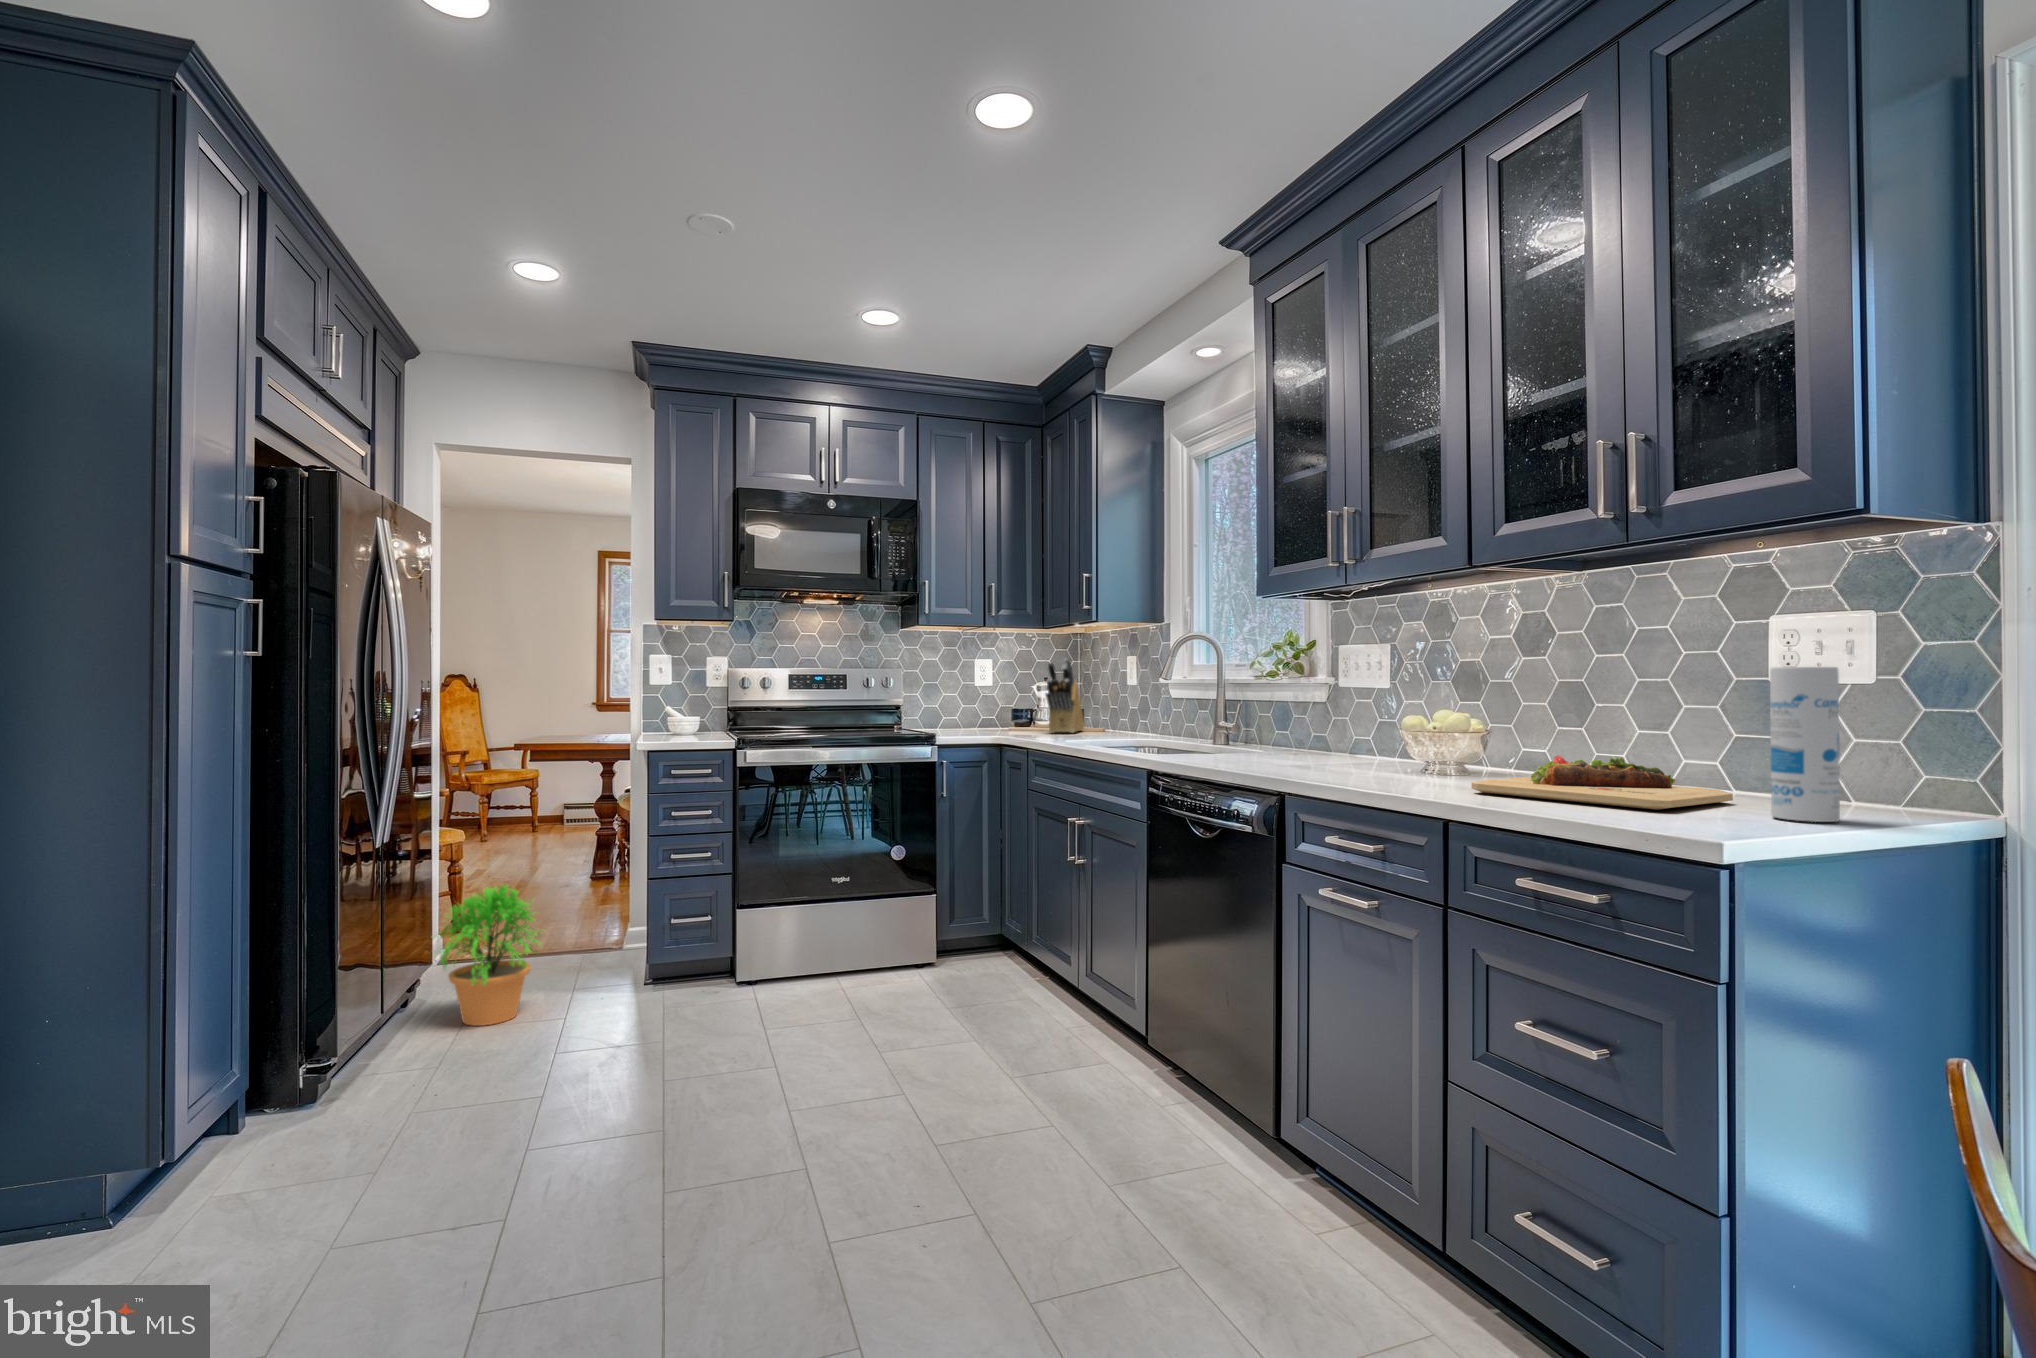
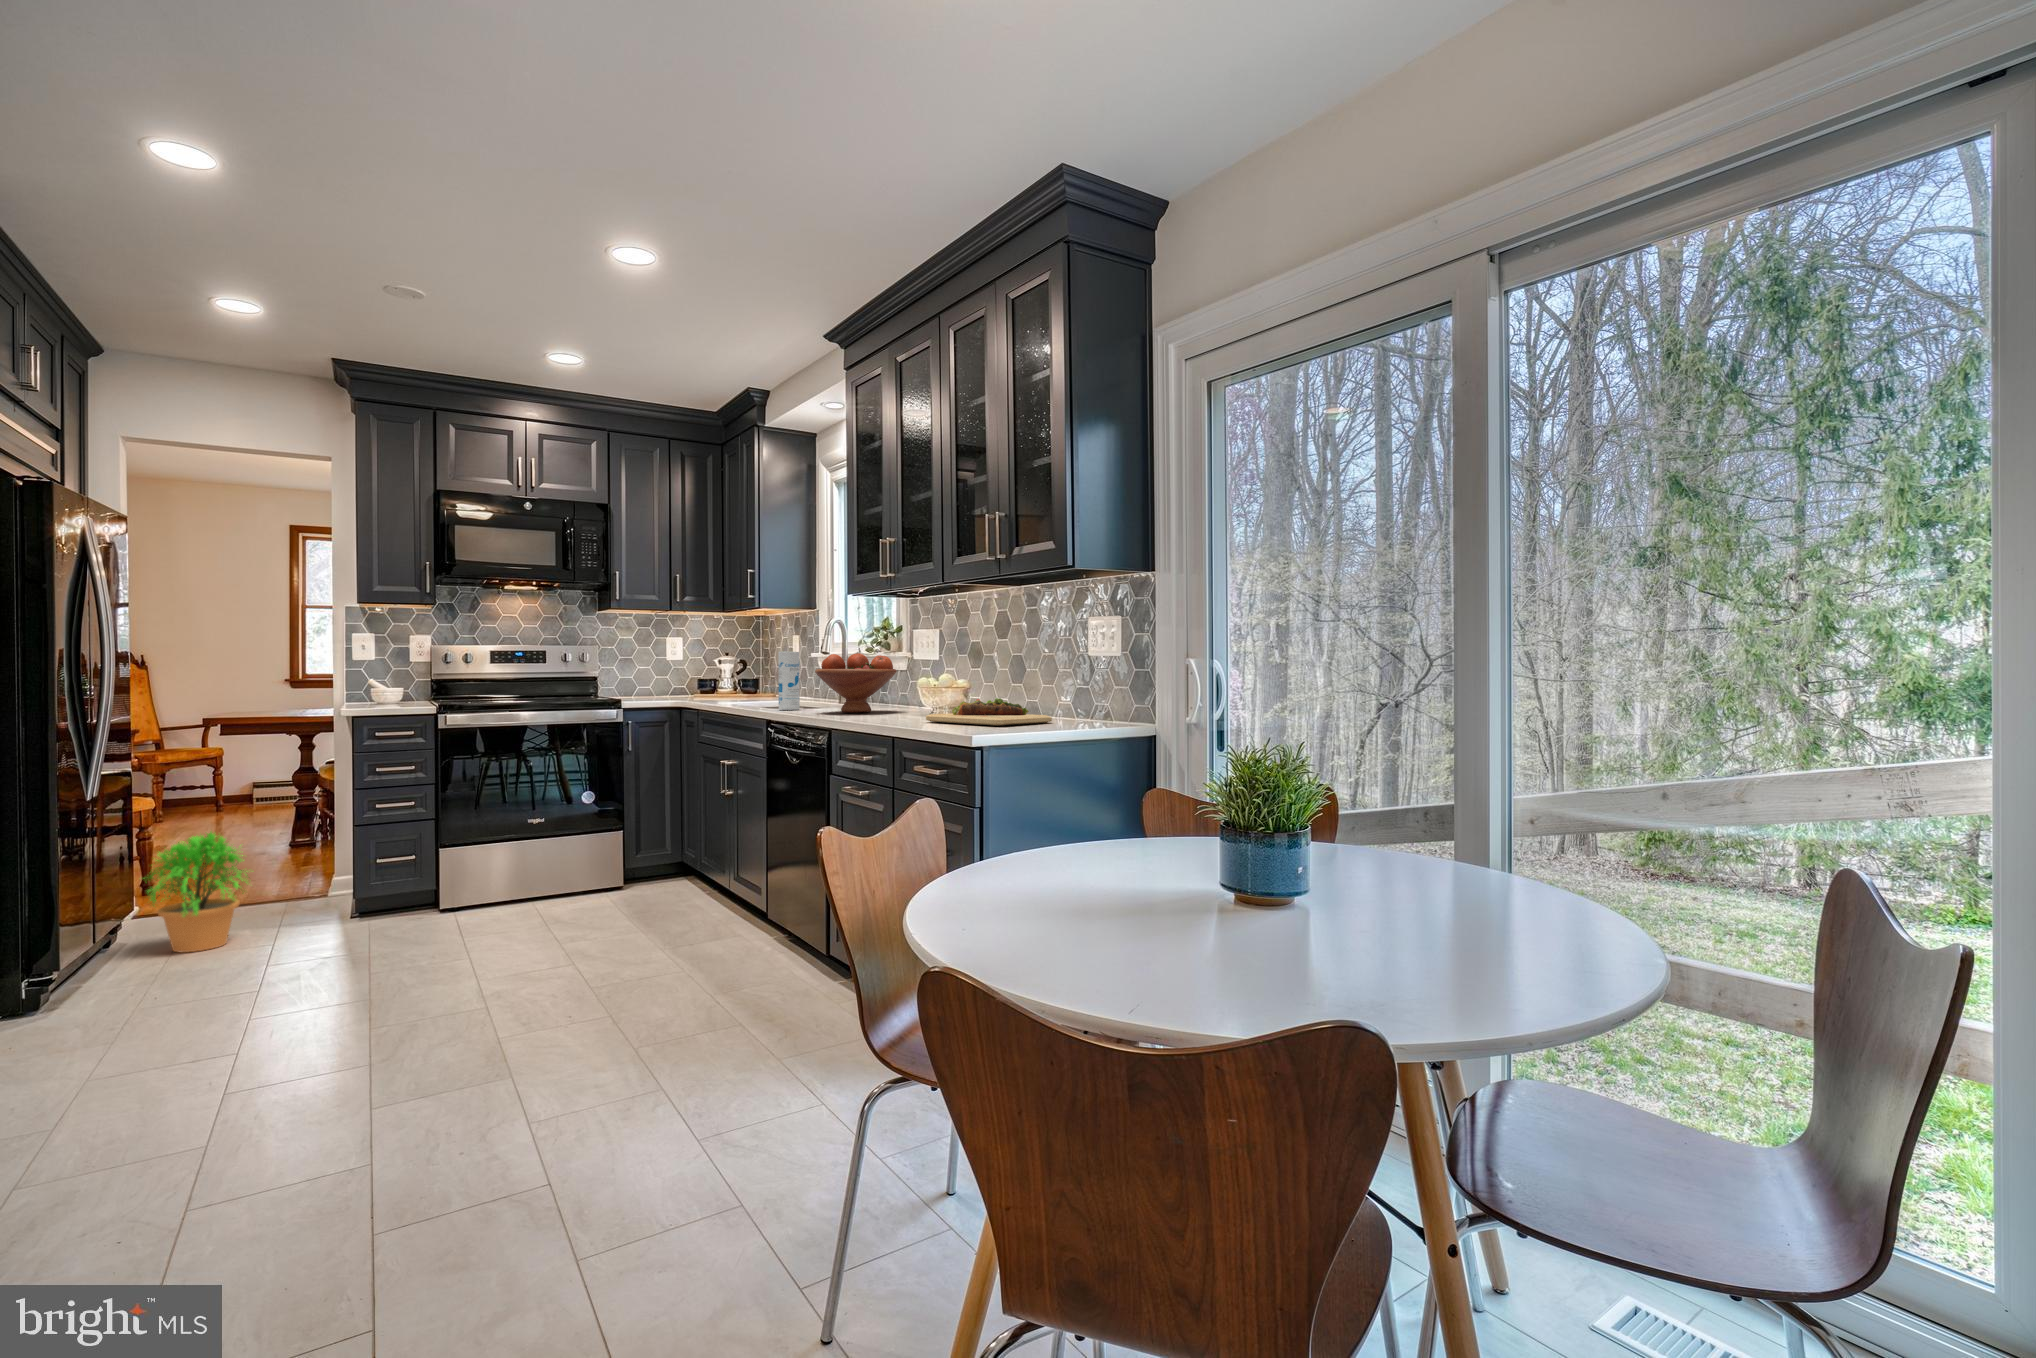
knife block: present [1046,658,1084,733] -> none [716,638,754,699]
canister: present [1770,667,1840,822] -> present [778,652,800,710]
fruit bowl: none [1231,678,1353,765] -> present [815,653,897,713]

